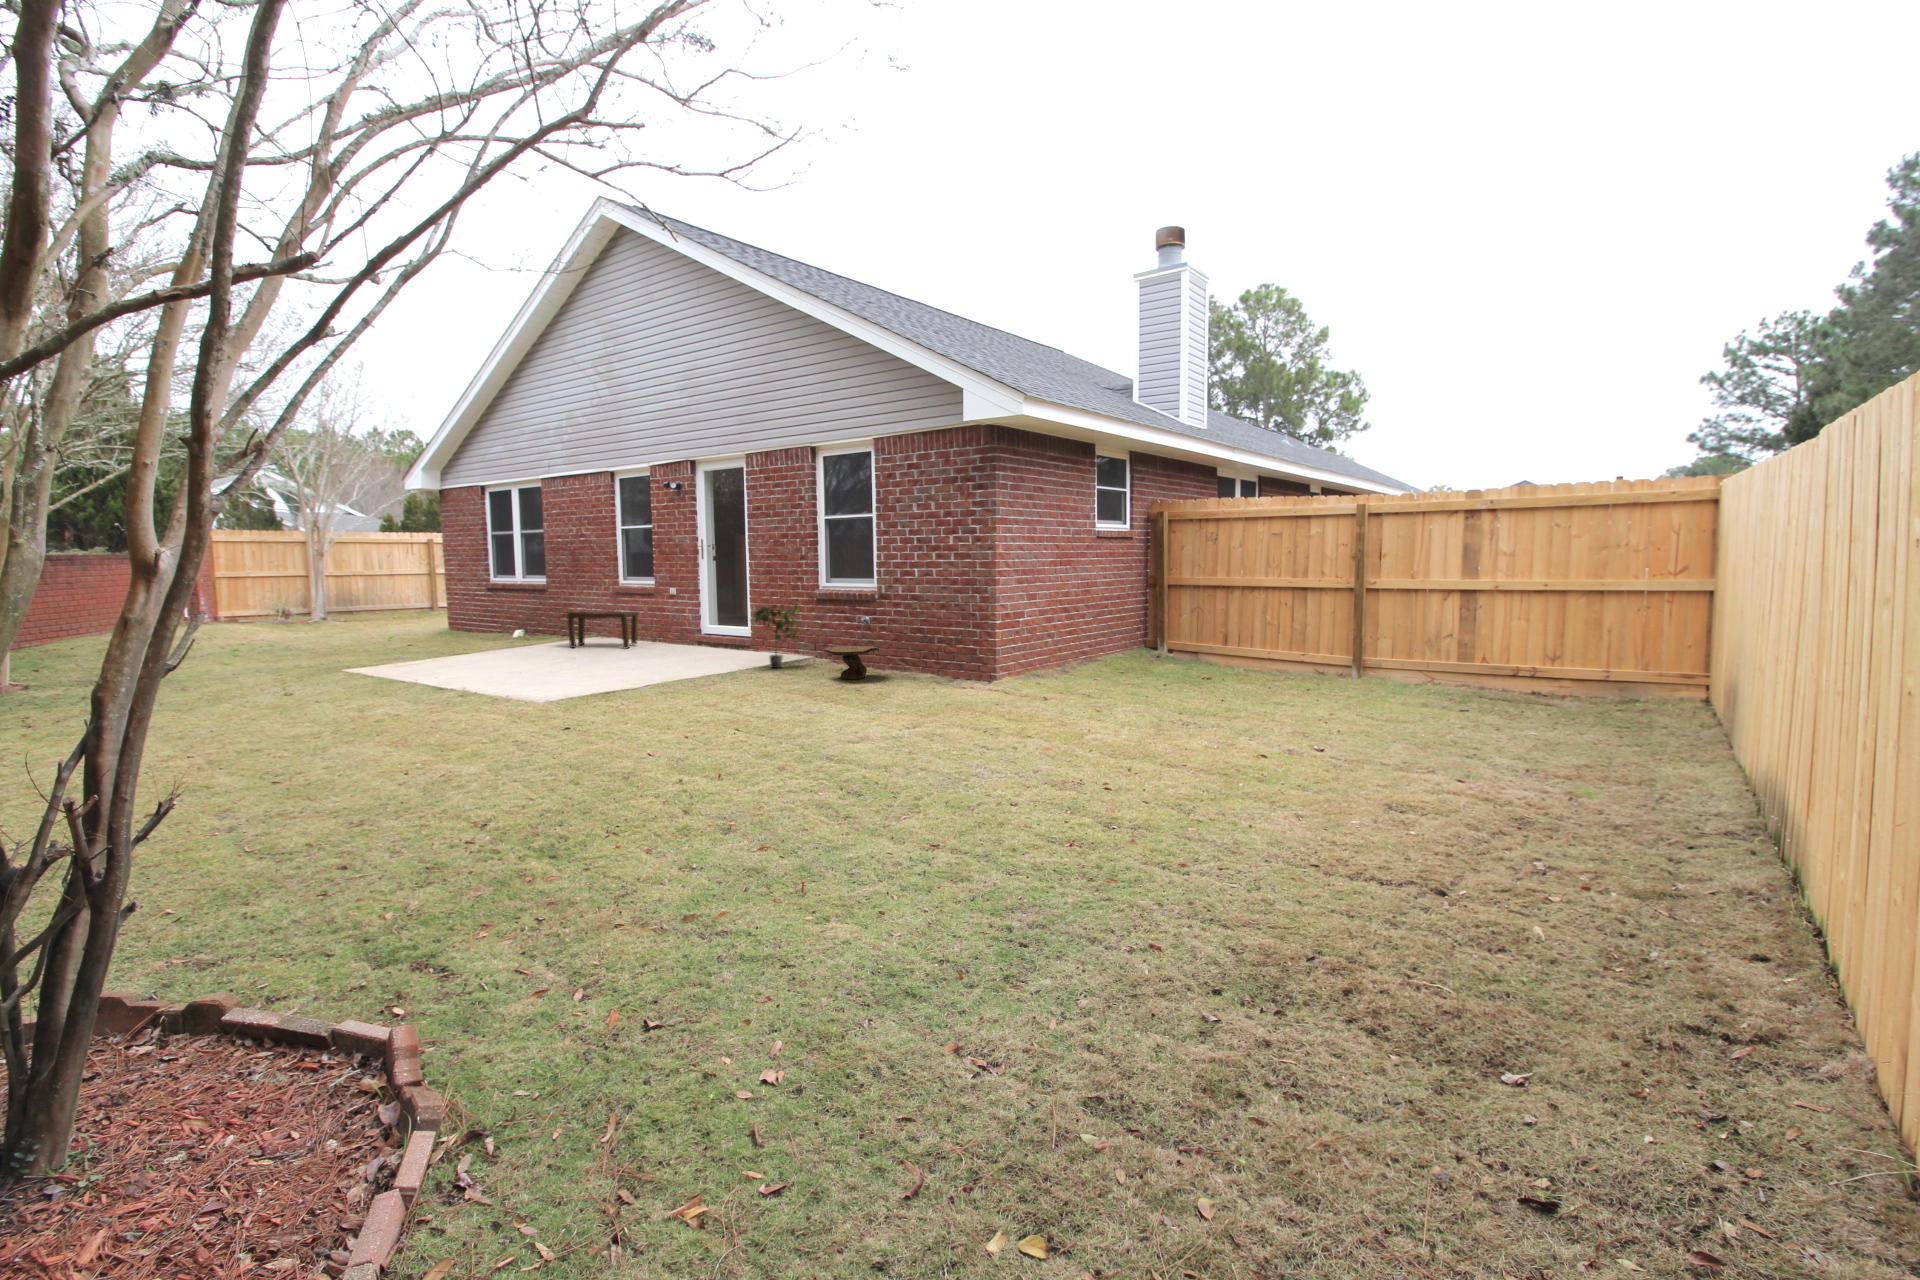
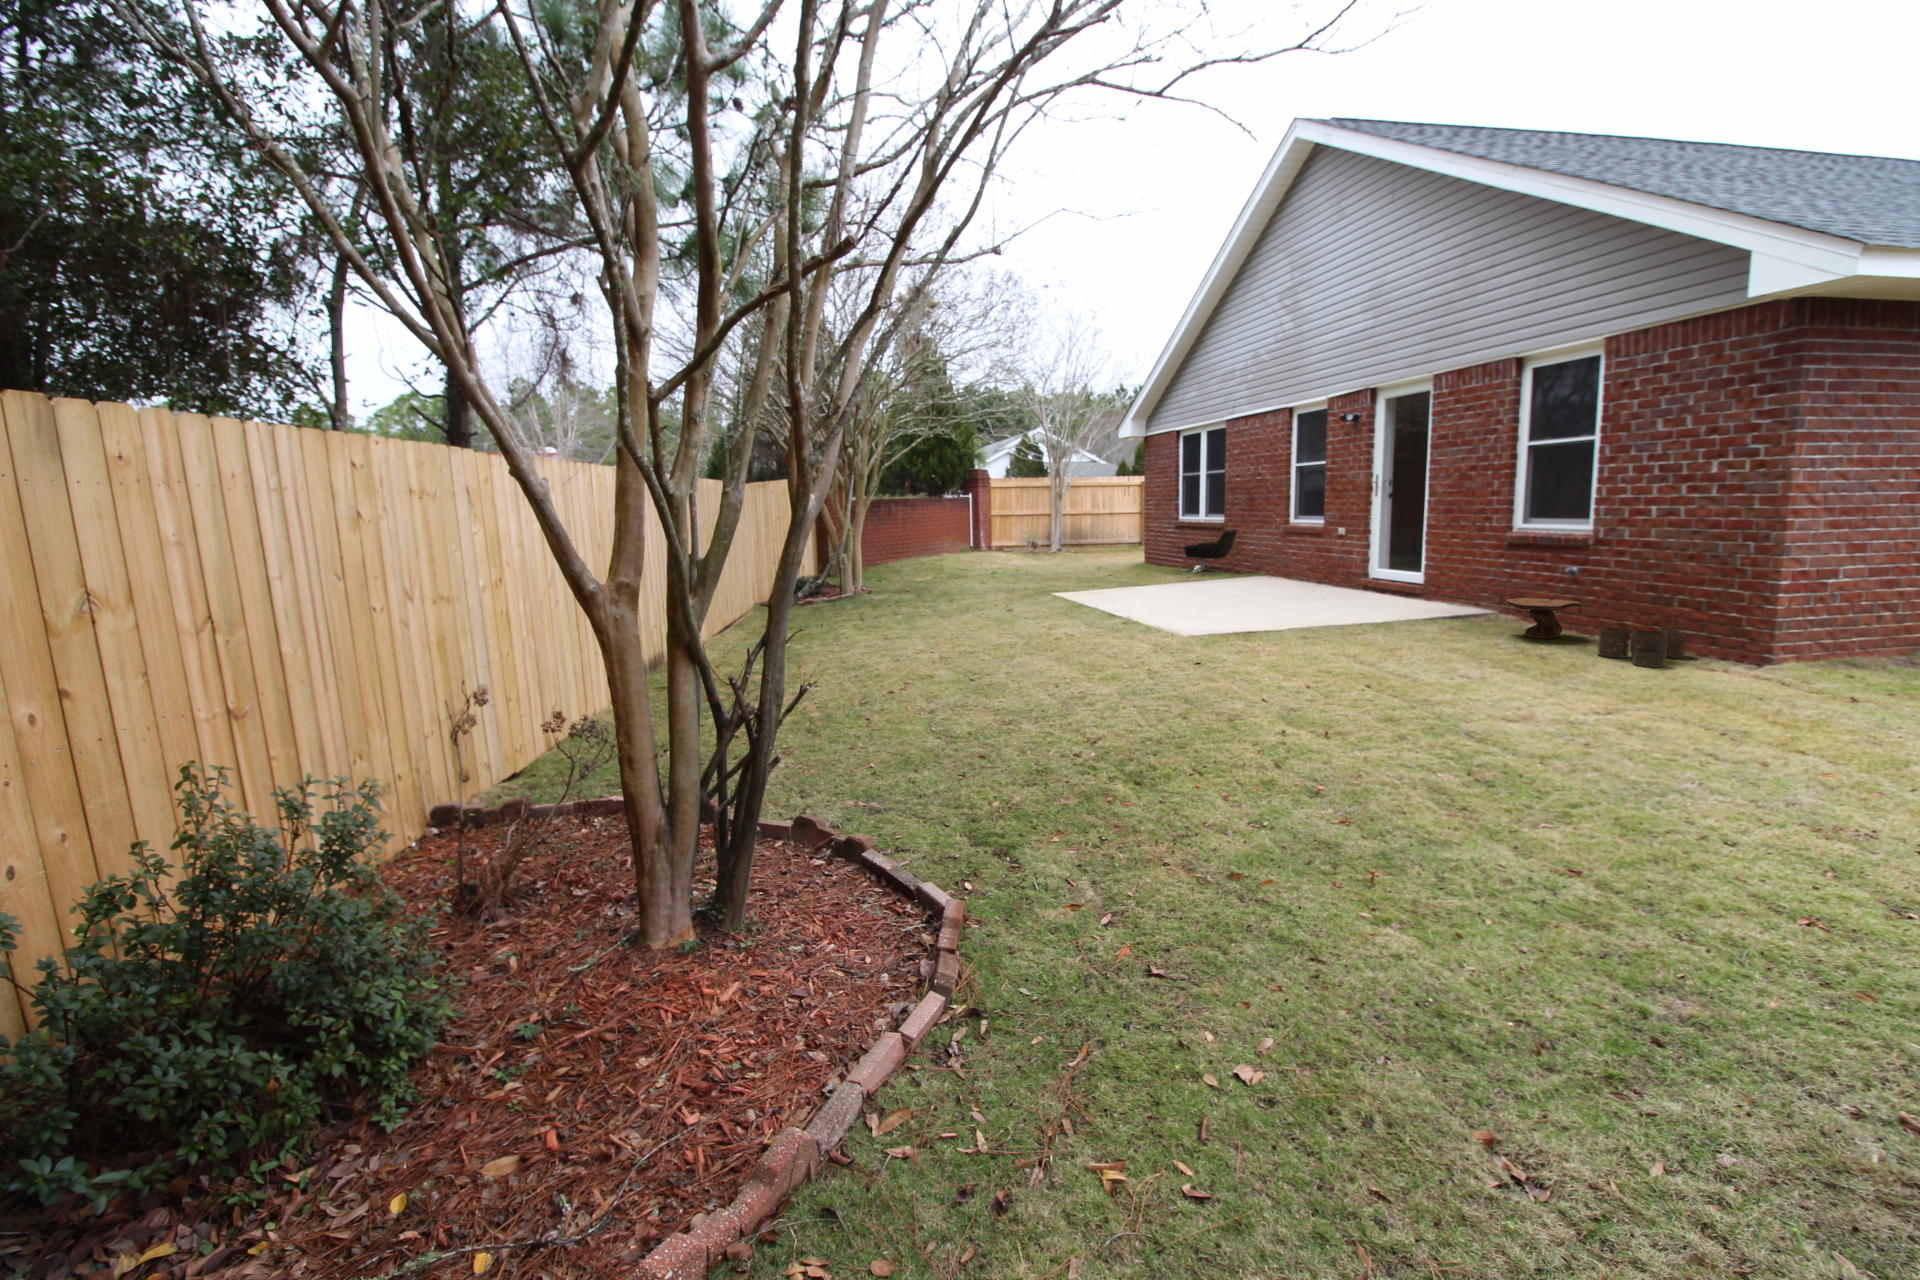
lounge chair: none [499,594,560,641] -> present [1184,530,1237,572]
potted plant: present [751,605,802,668] -> none [1420,546,1486,618]
bench: present [567,612,639,649] -> none [1238,547,1308,586]
woven basket: none [896,660,951,694] -> present [1598,627,1685,667]

